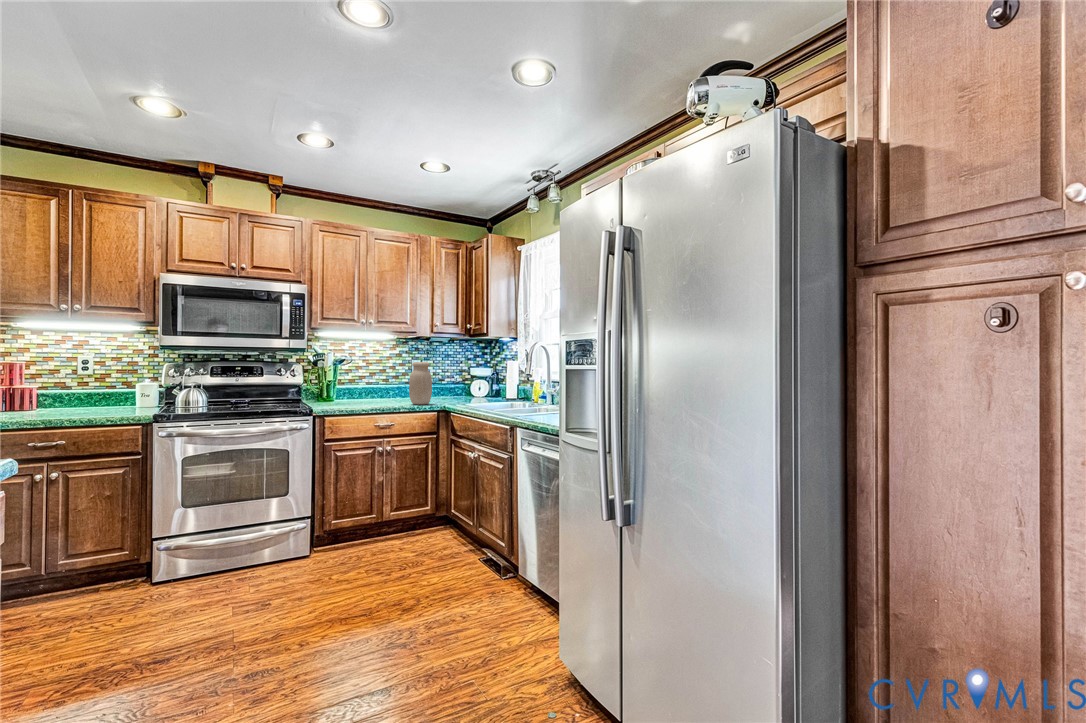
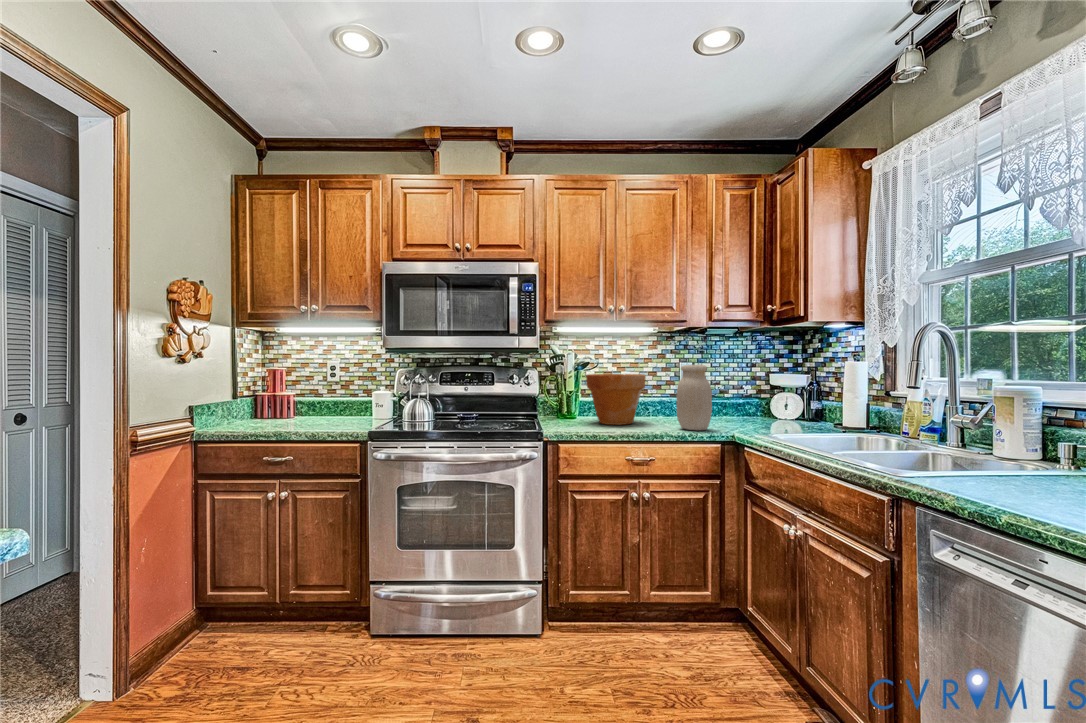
flower pot: none [344,368,388,404] -> present [586,374,646,425]

